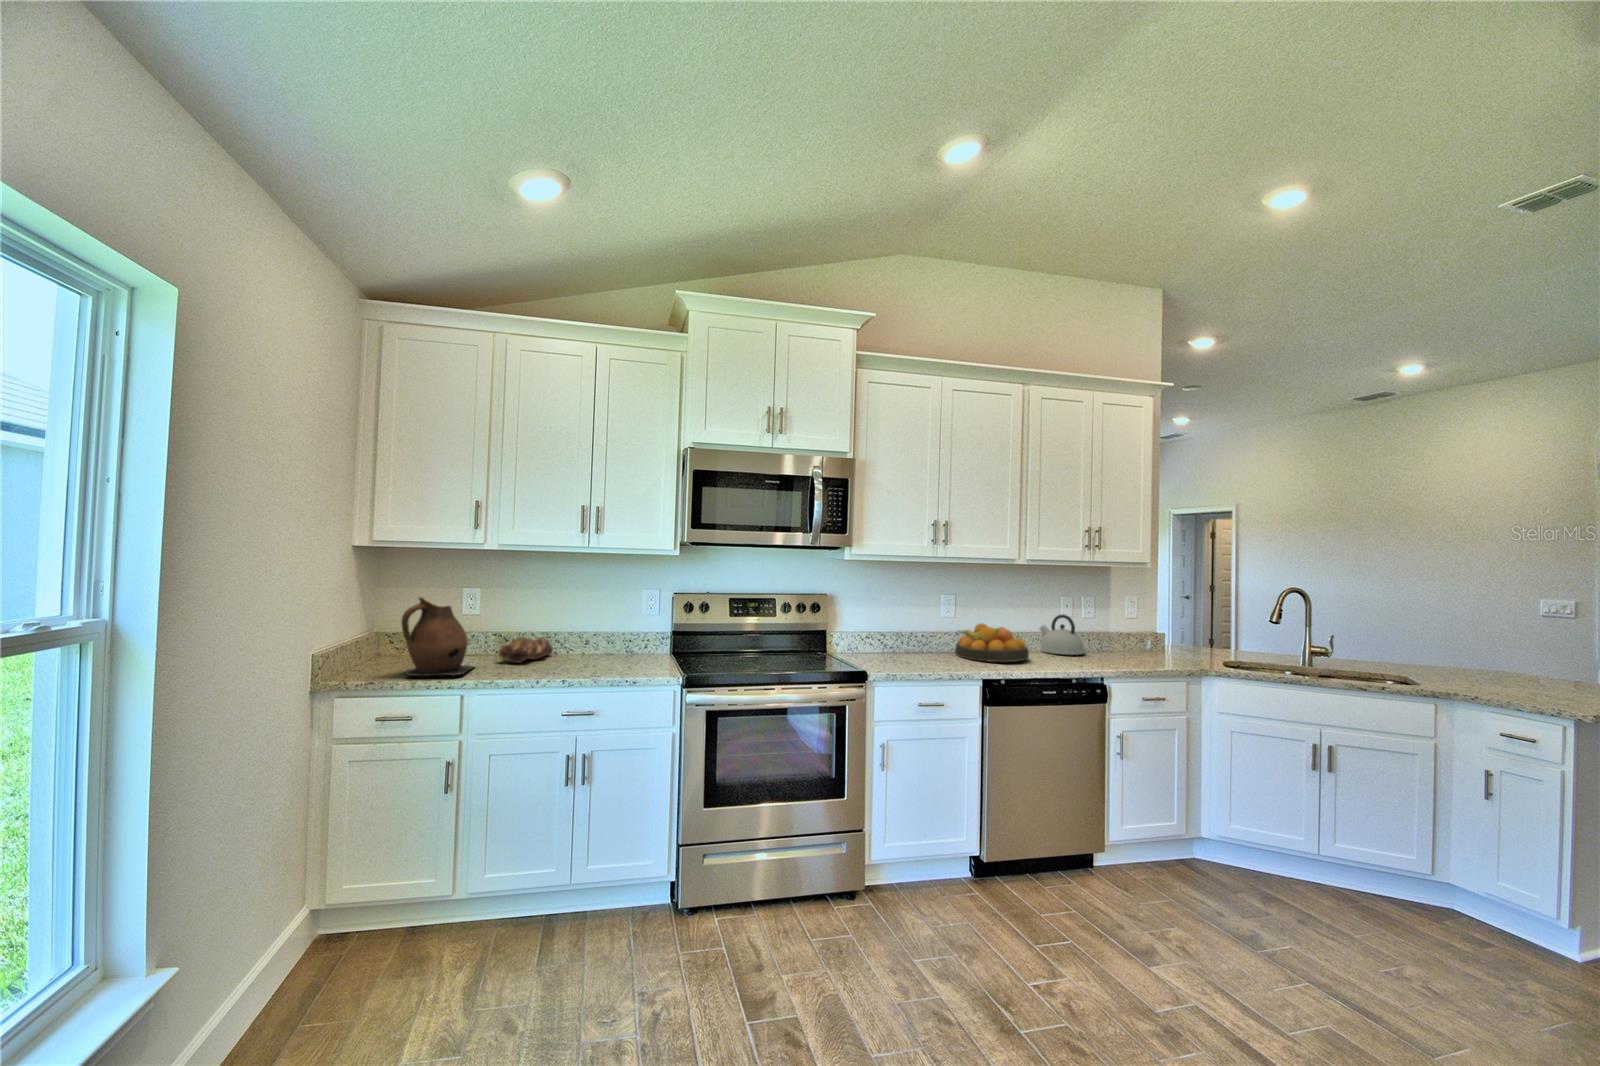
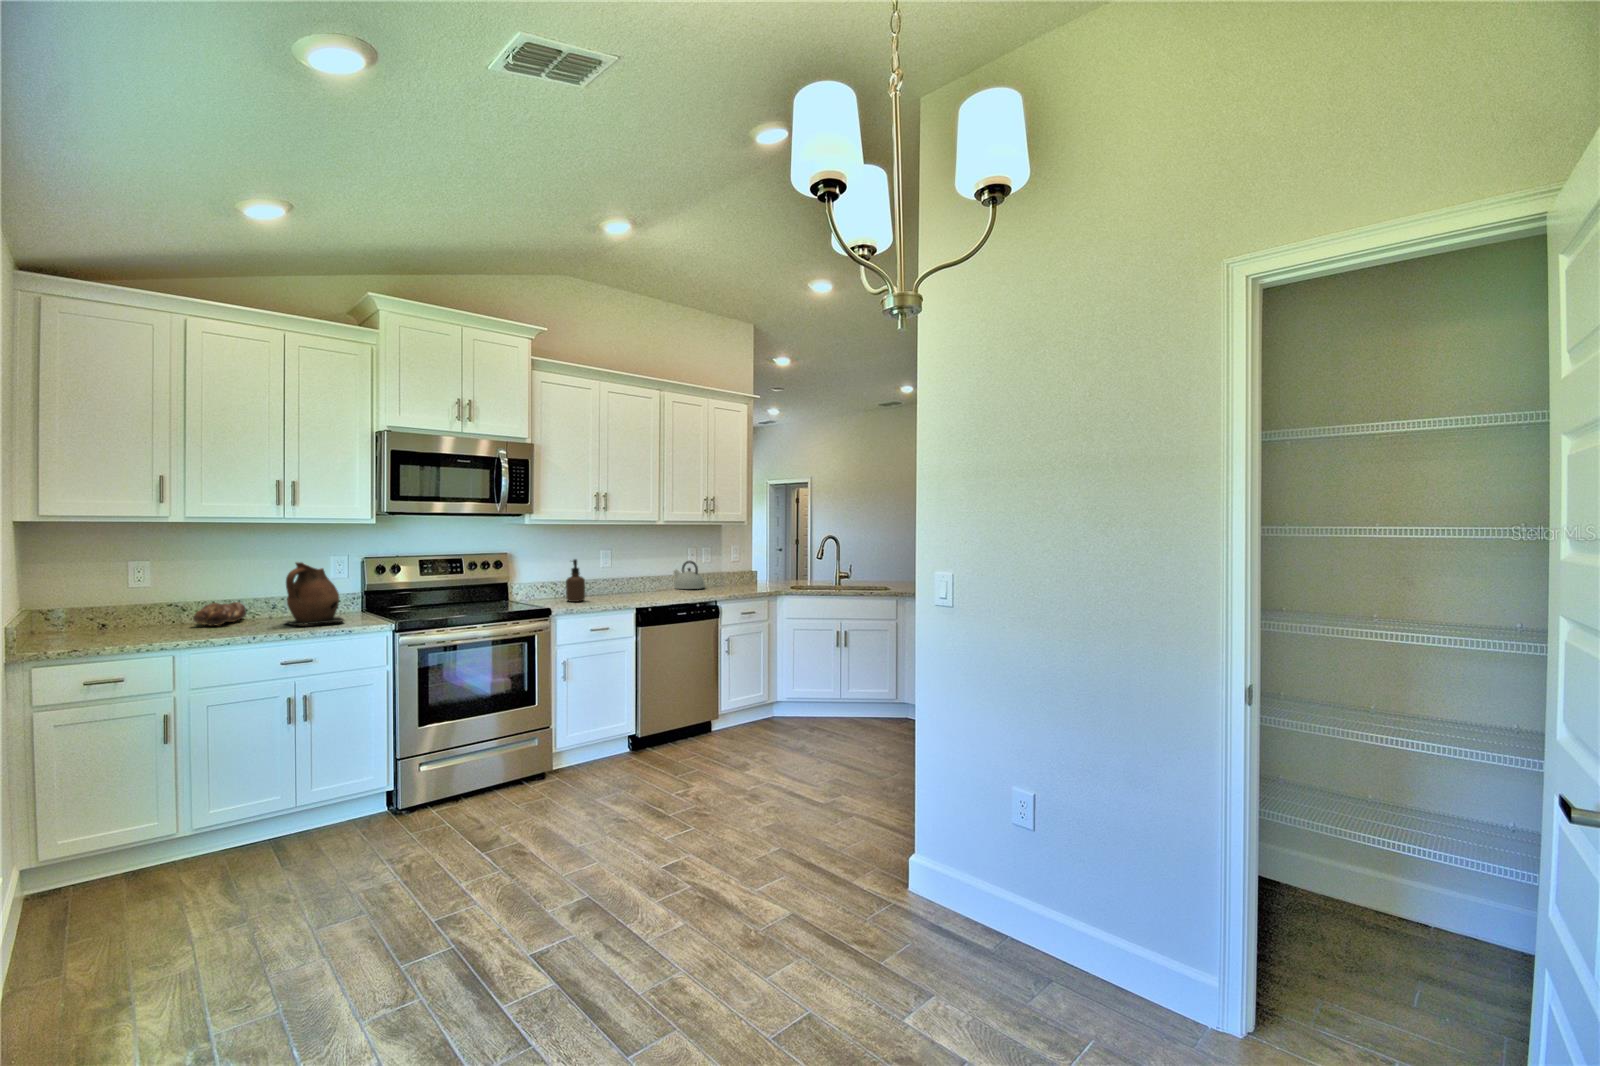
ceramic pitcher: present [401,597,475,676] -> present [286,562,344,625]
soap dispenser: none [893,607,917,663] -> present [566,559,585,602]
fruit bowl: present [955,623,1029,662] -> none [613,570,667,597]

